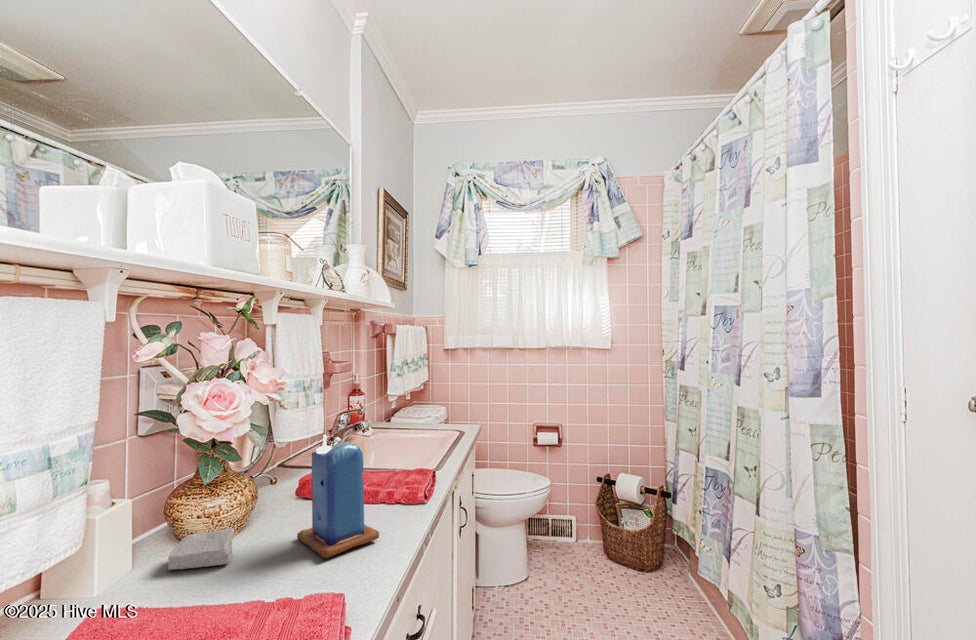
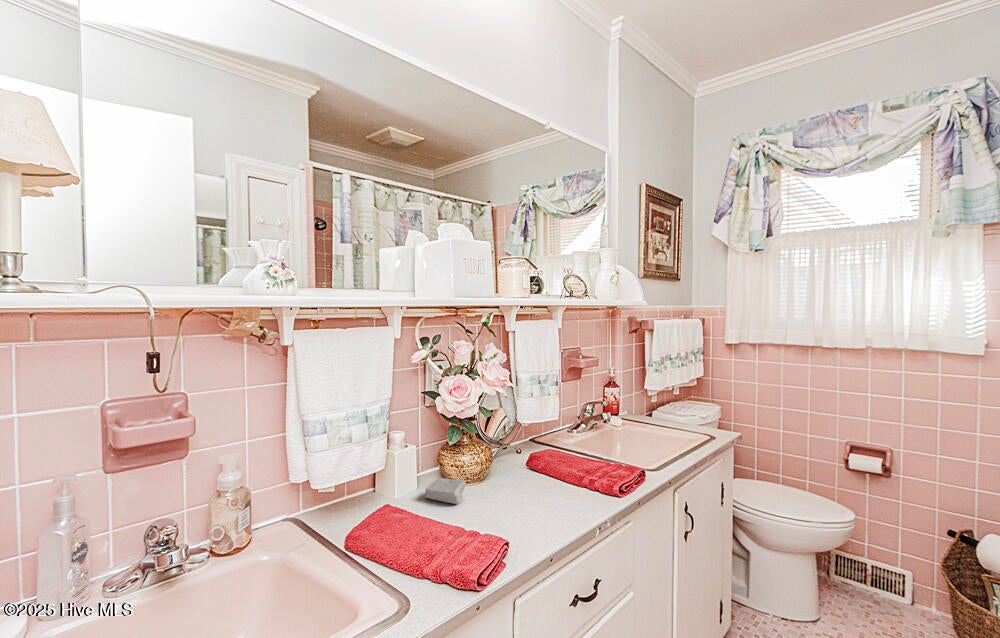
candle: present [297,434,379,559] -> none [507,423,562,520]

